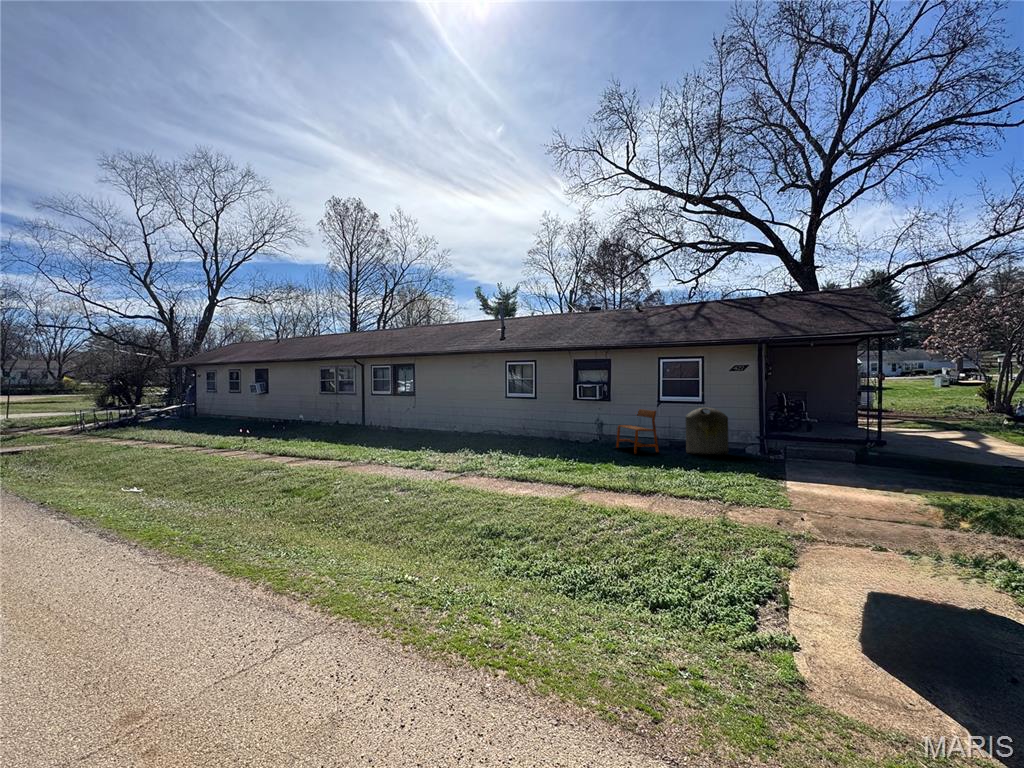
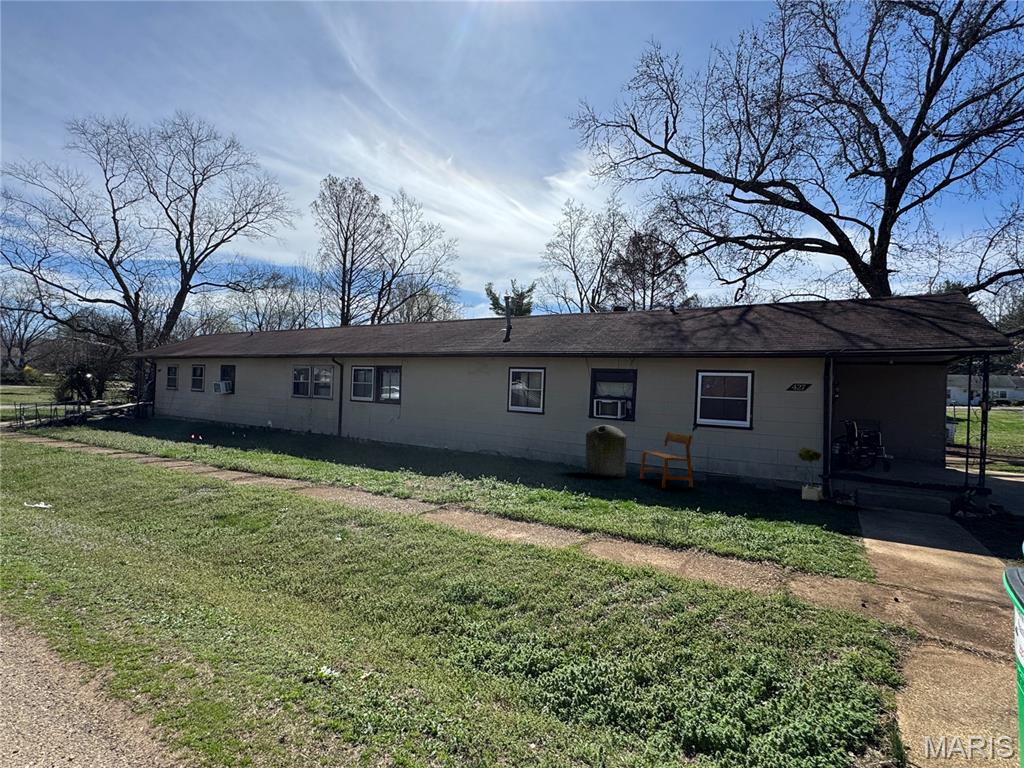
trash can: present [686,408,728,456] -> present [585,425,626,478]
potted tree: none [740,416,760,458] -> present [798,447,822,501]

